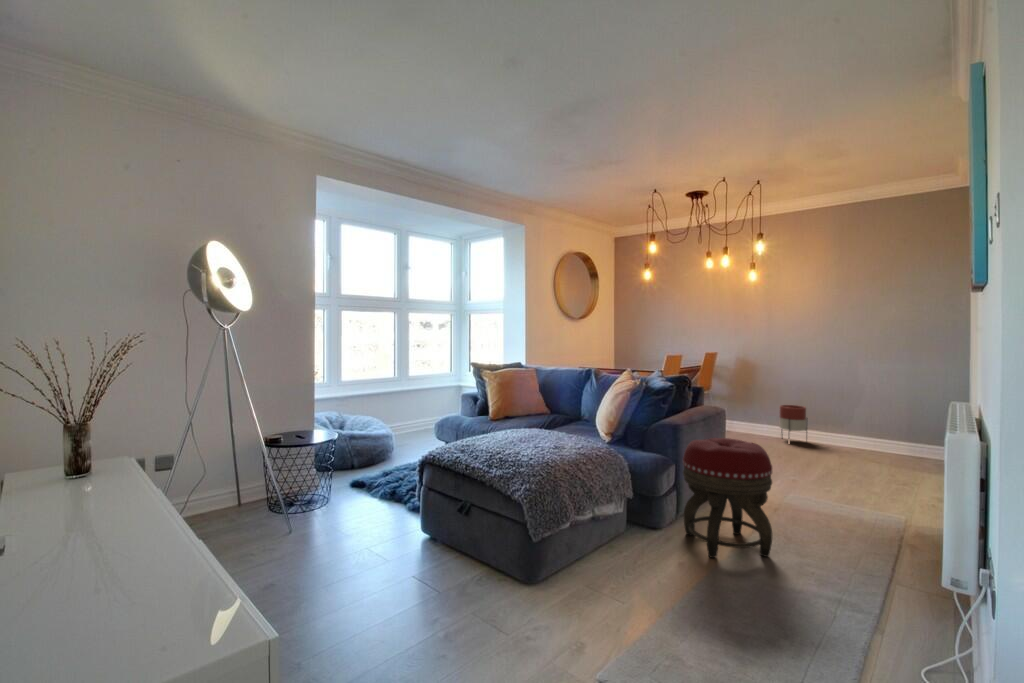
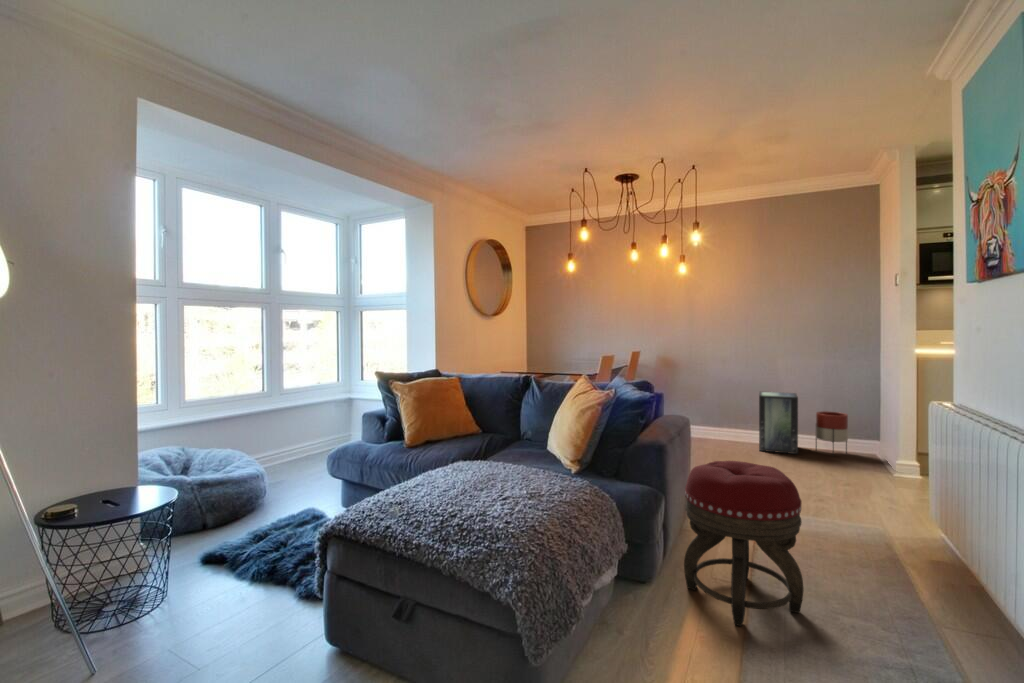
storage box: none [829,394,873,456] -> present [759,392,798,454]
planter: present [779,405,807,435] -> present [816,411,848,454]

